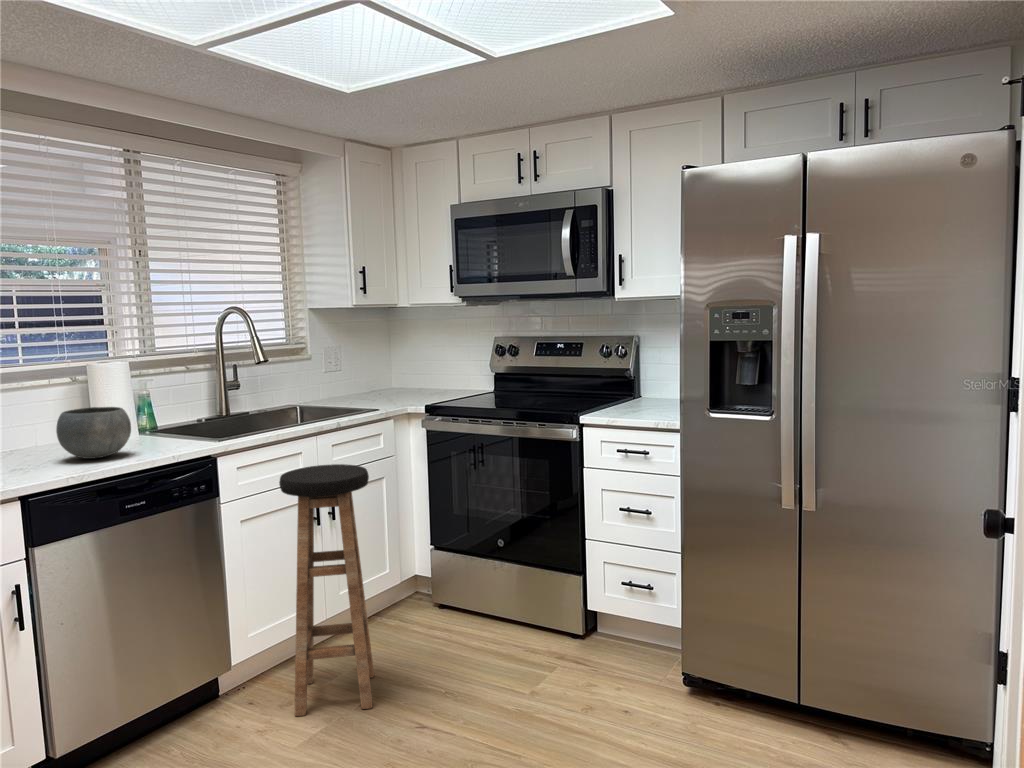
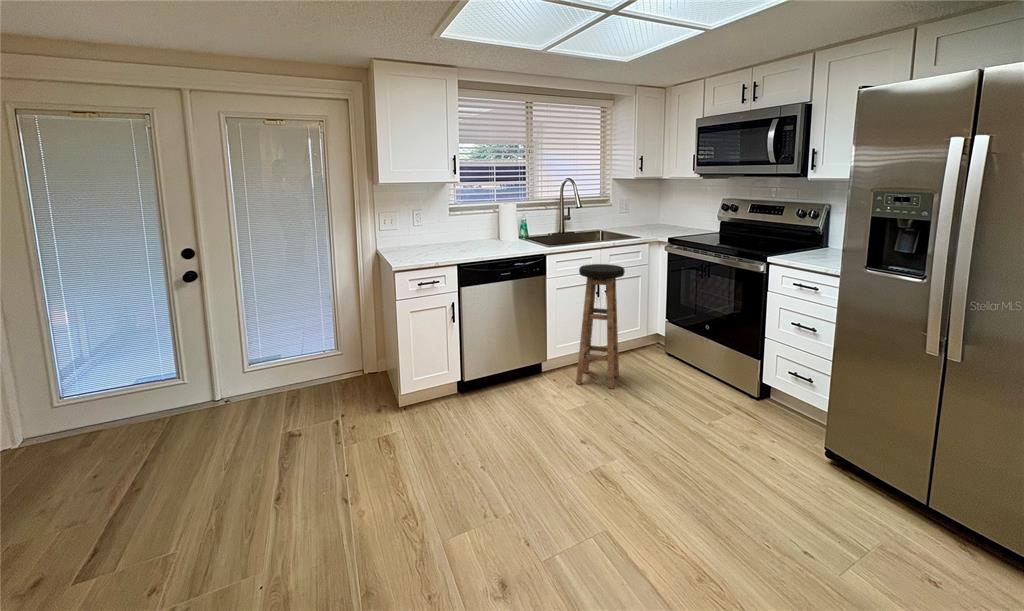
bowl: present [56,407,131,459] -> none [485,225,515,248]

